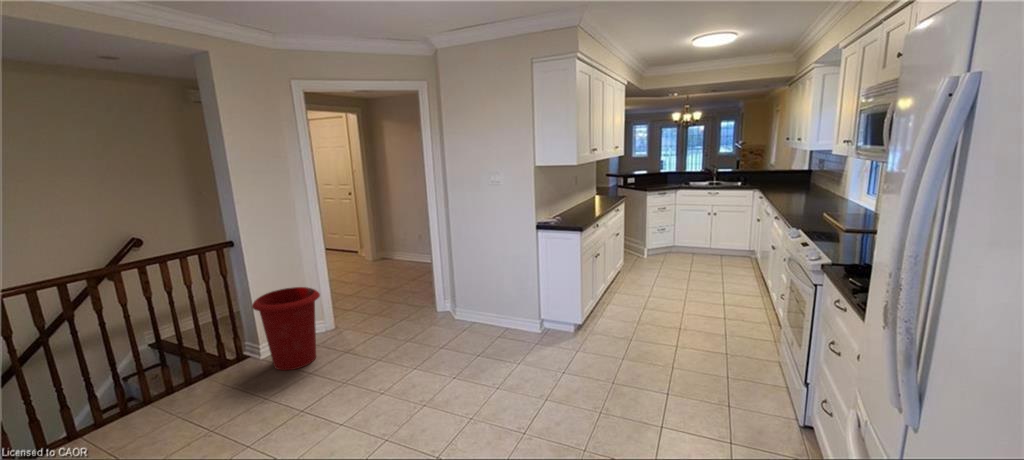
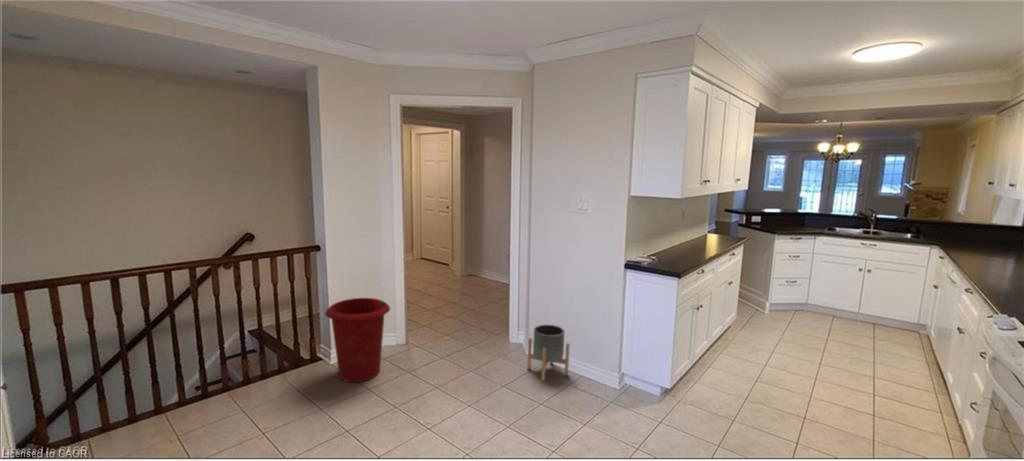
planter: none [457,289,495,338] -> present [527,325,570,381]

